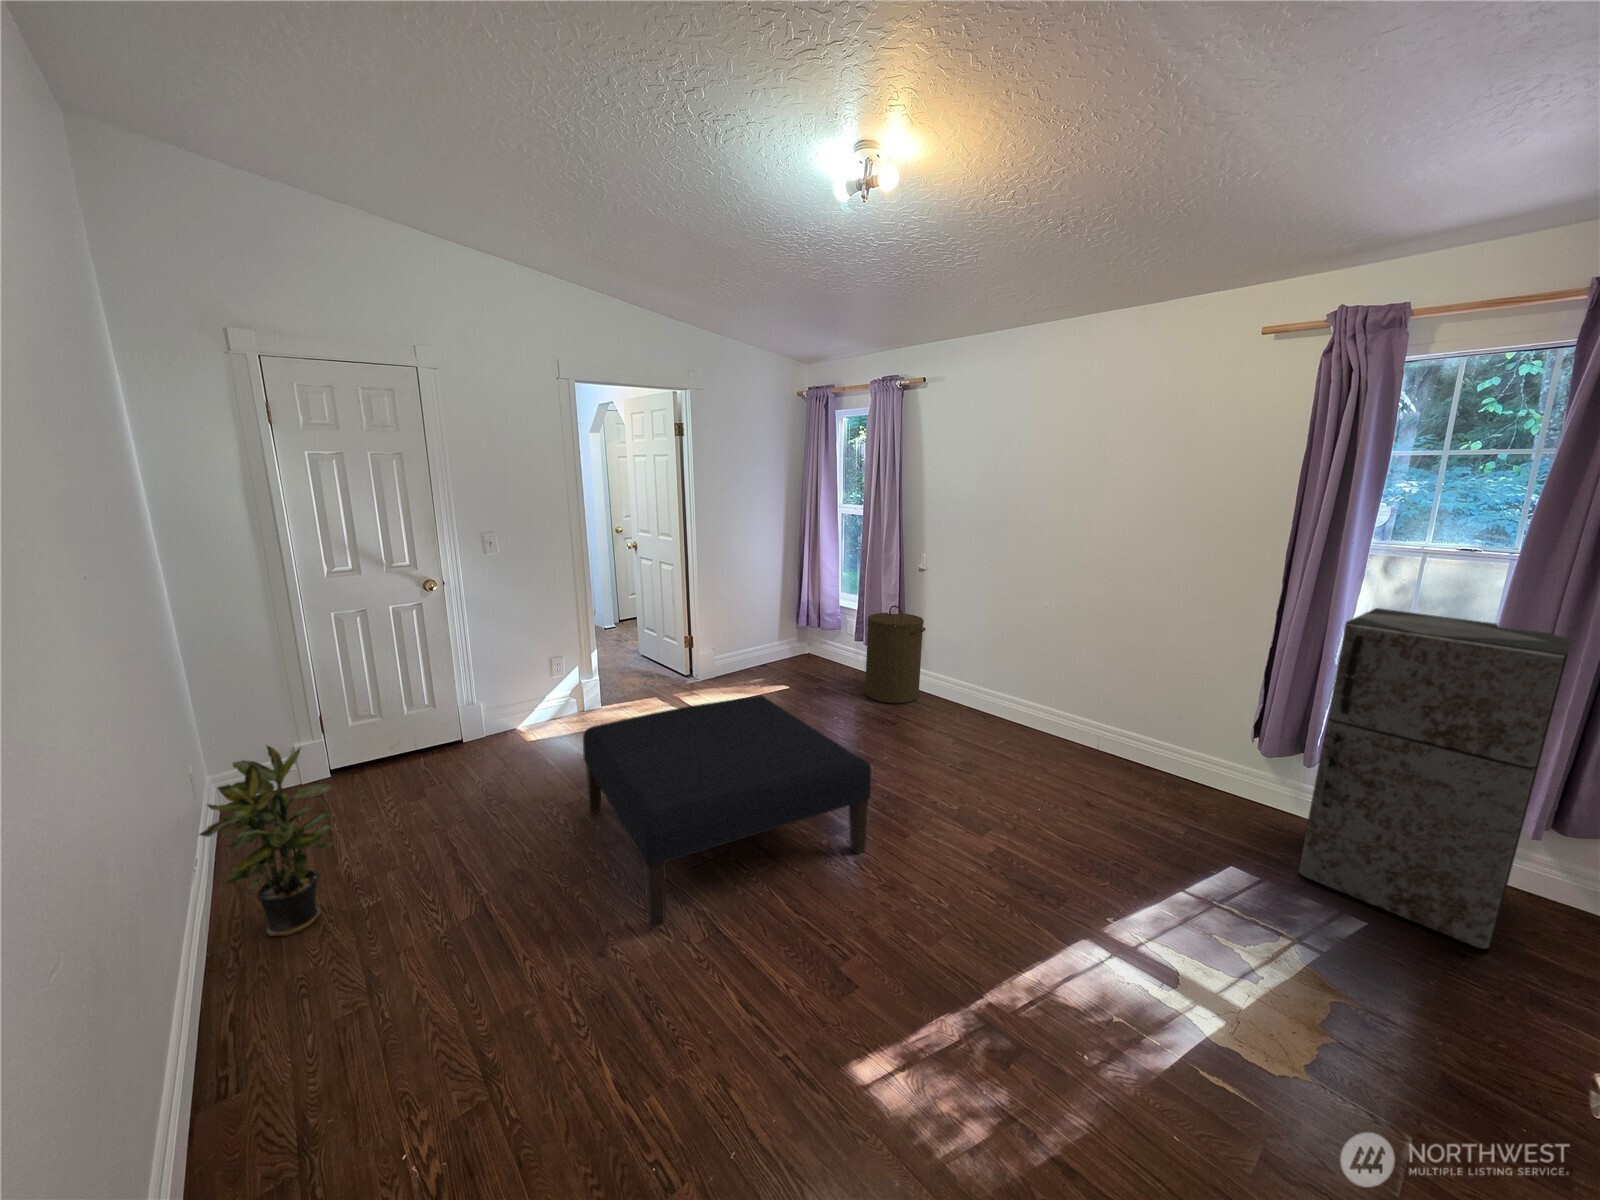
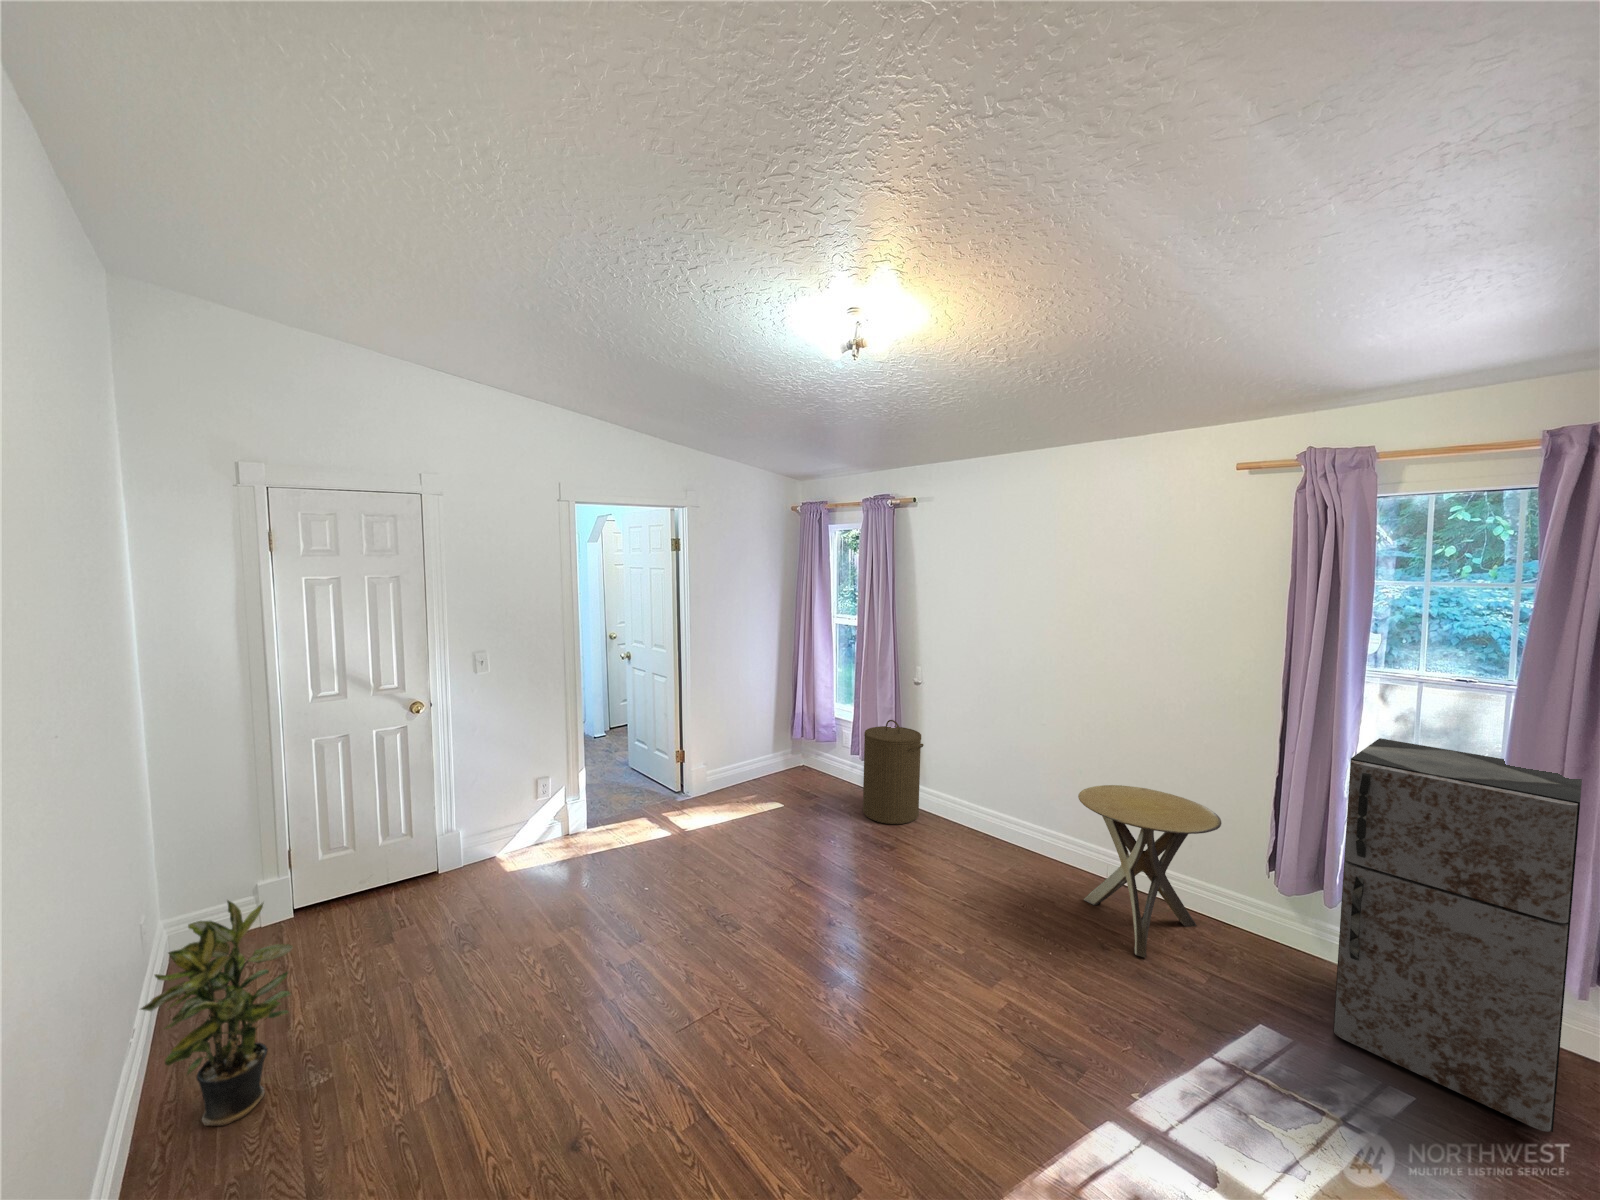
side table: none [1073,661,1212,813] -> present [1078,785,1221,957]
ottoman: present [583,696,871,928] -> none [565,824,871,1113]

